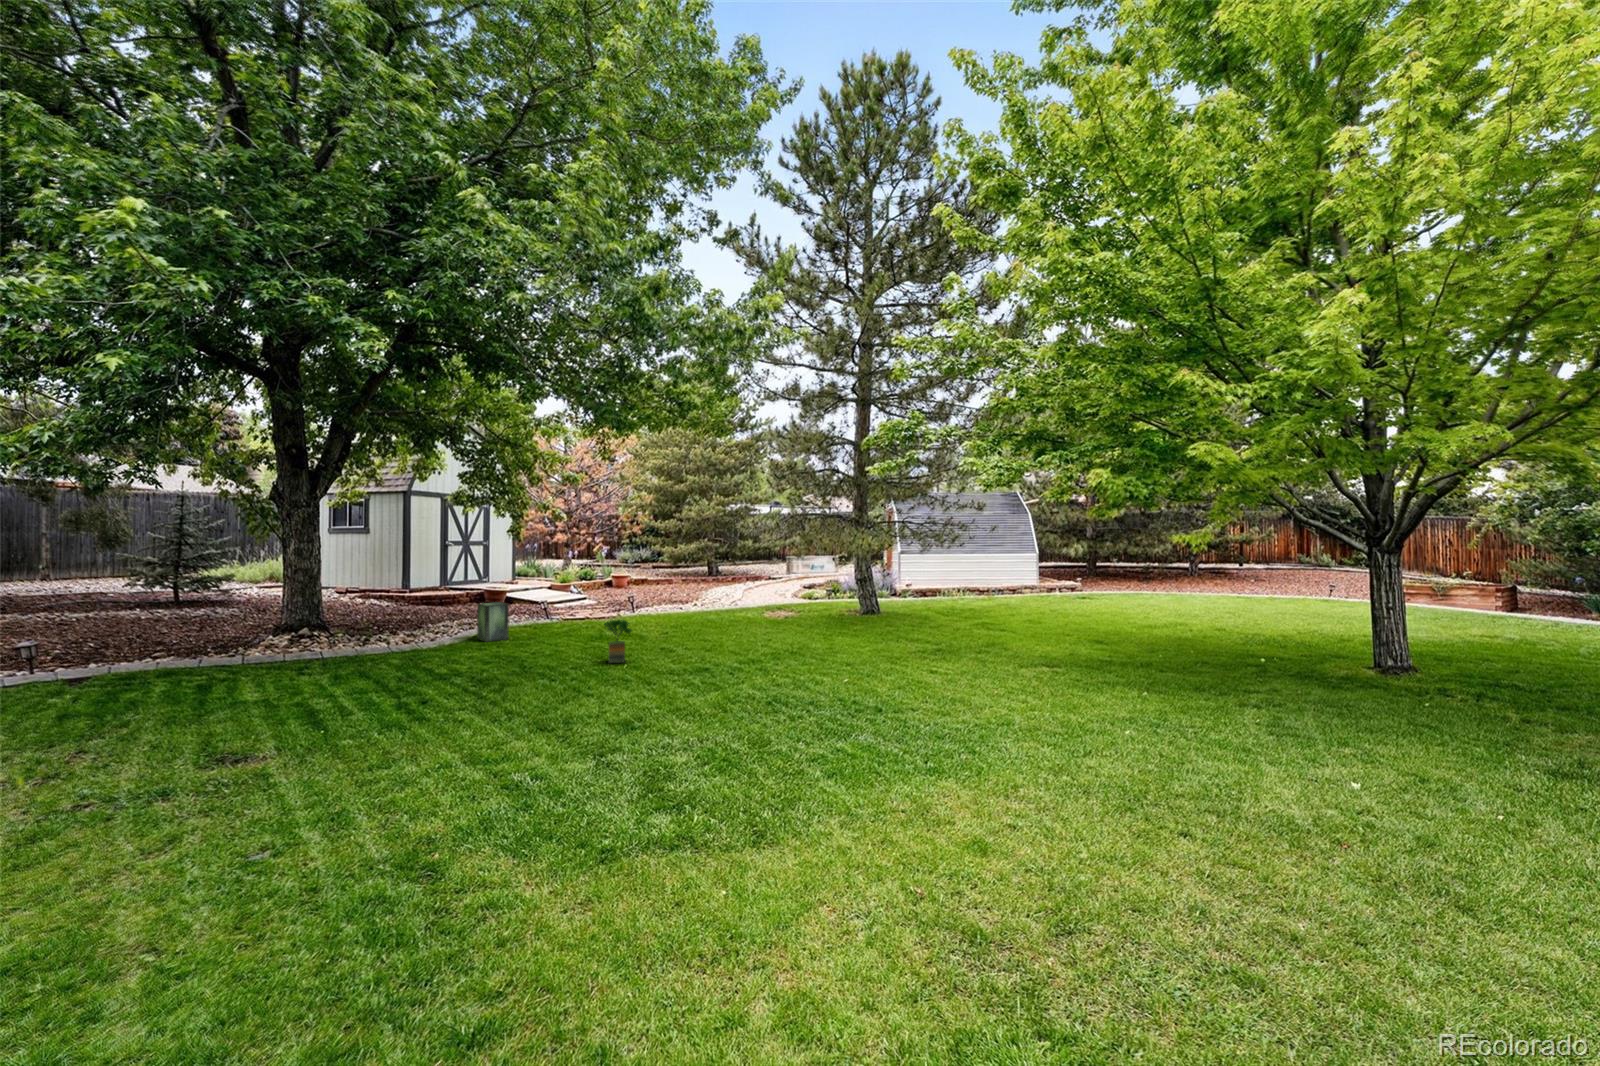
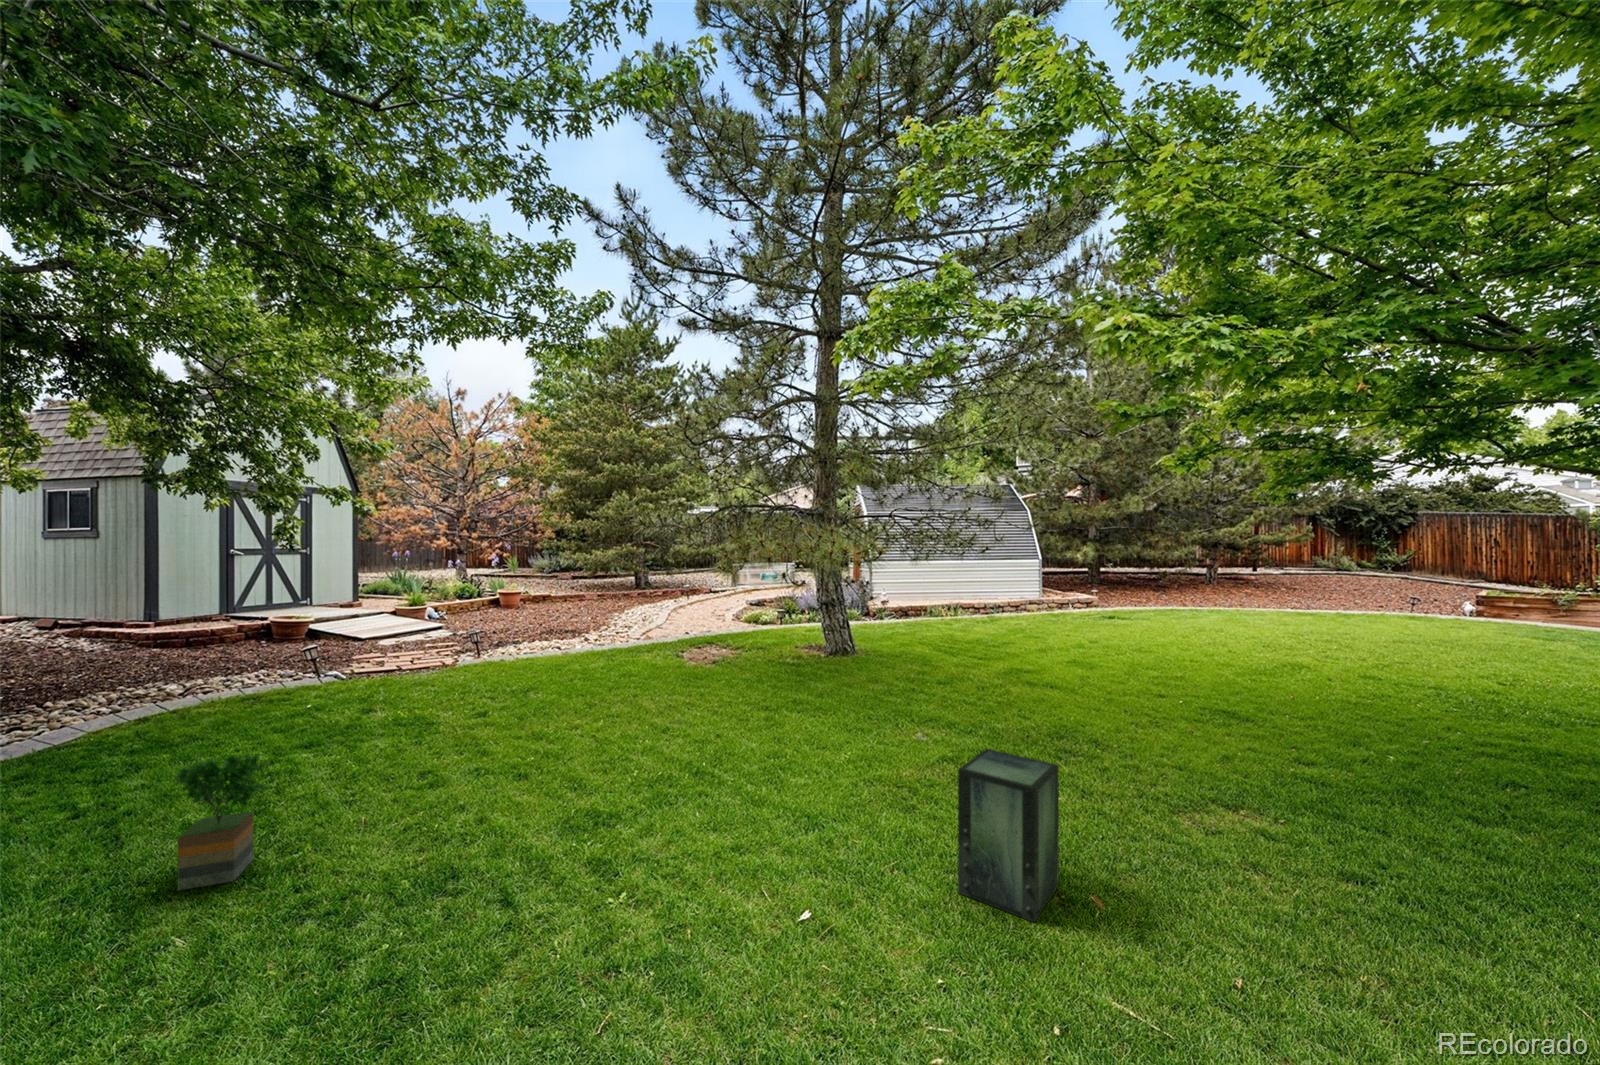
storage box: present [477,602,509,642] -> present [958,749,1059,922]

